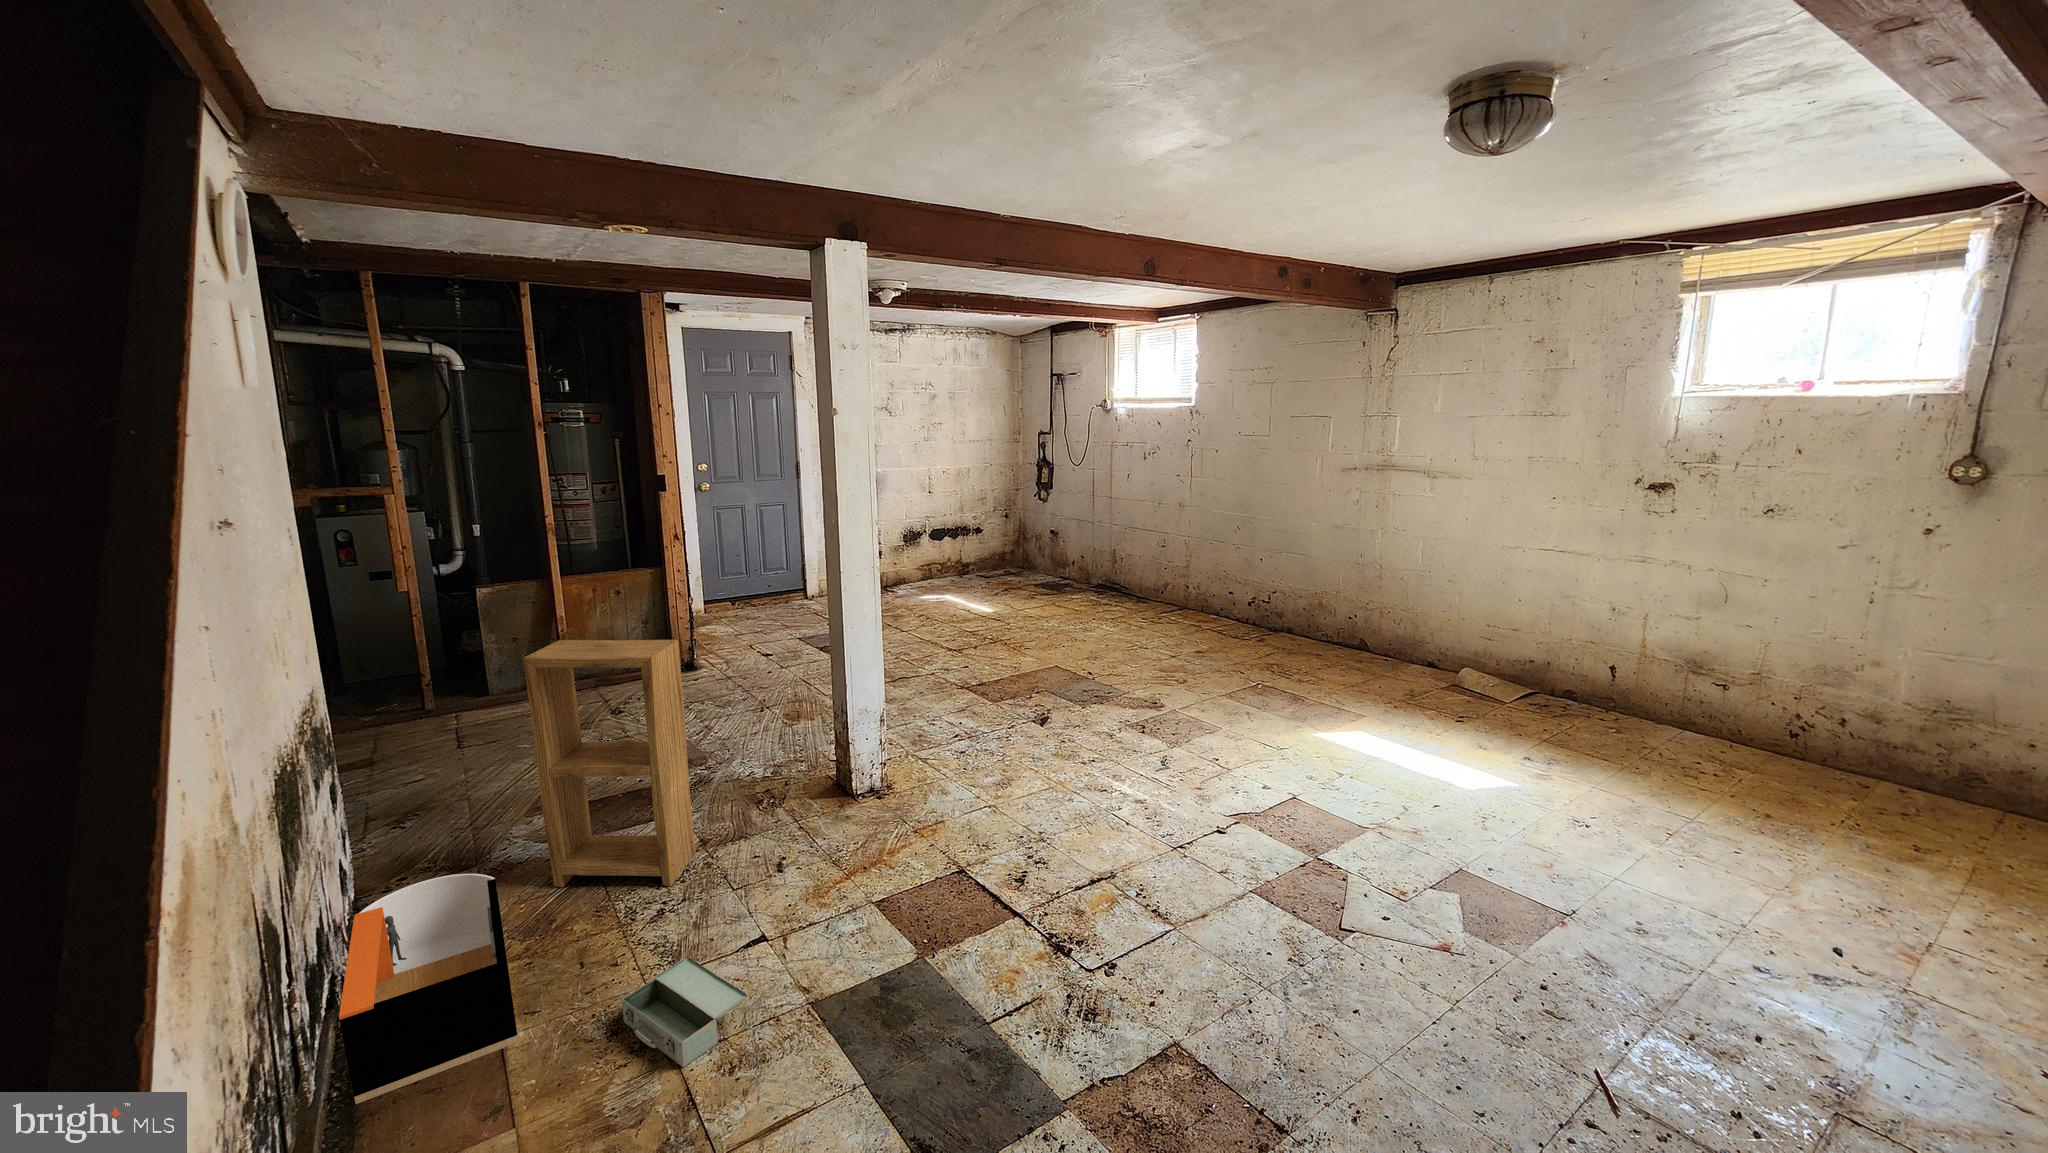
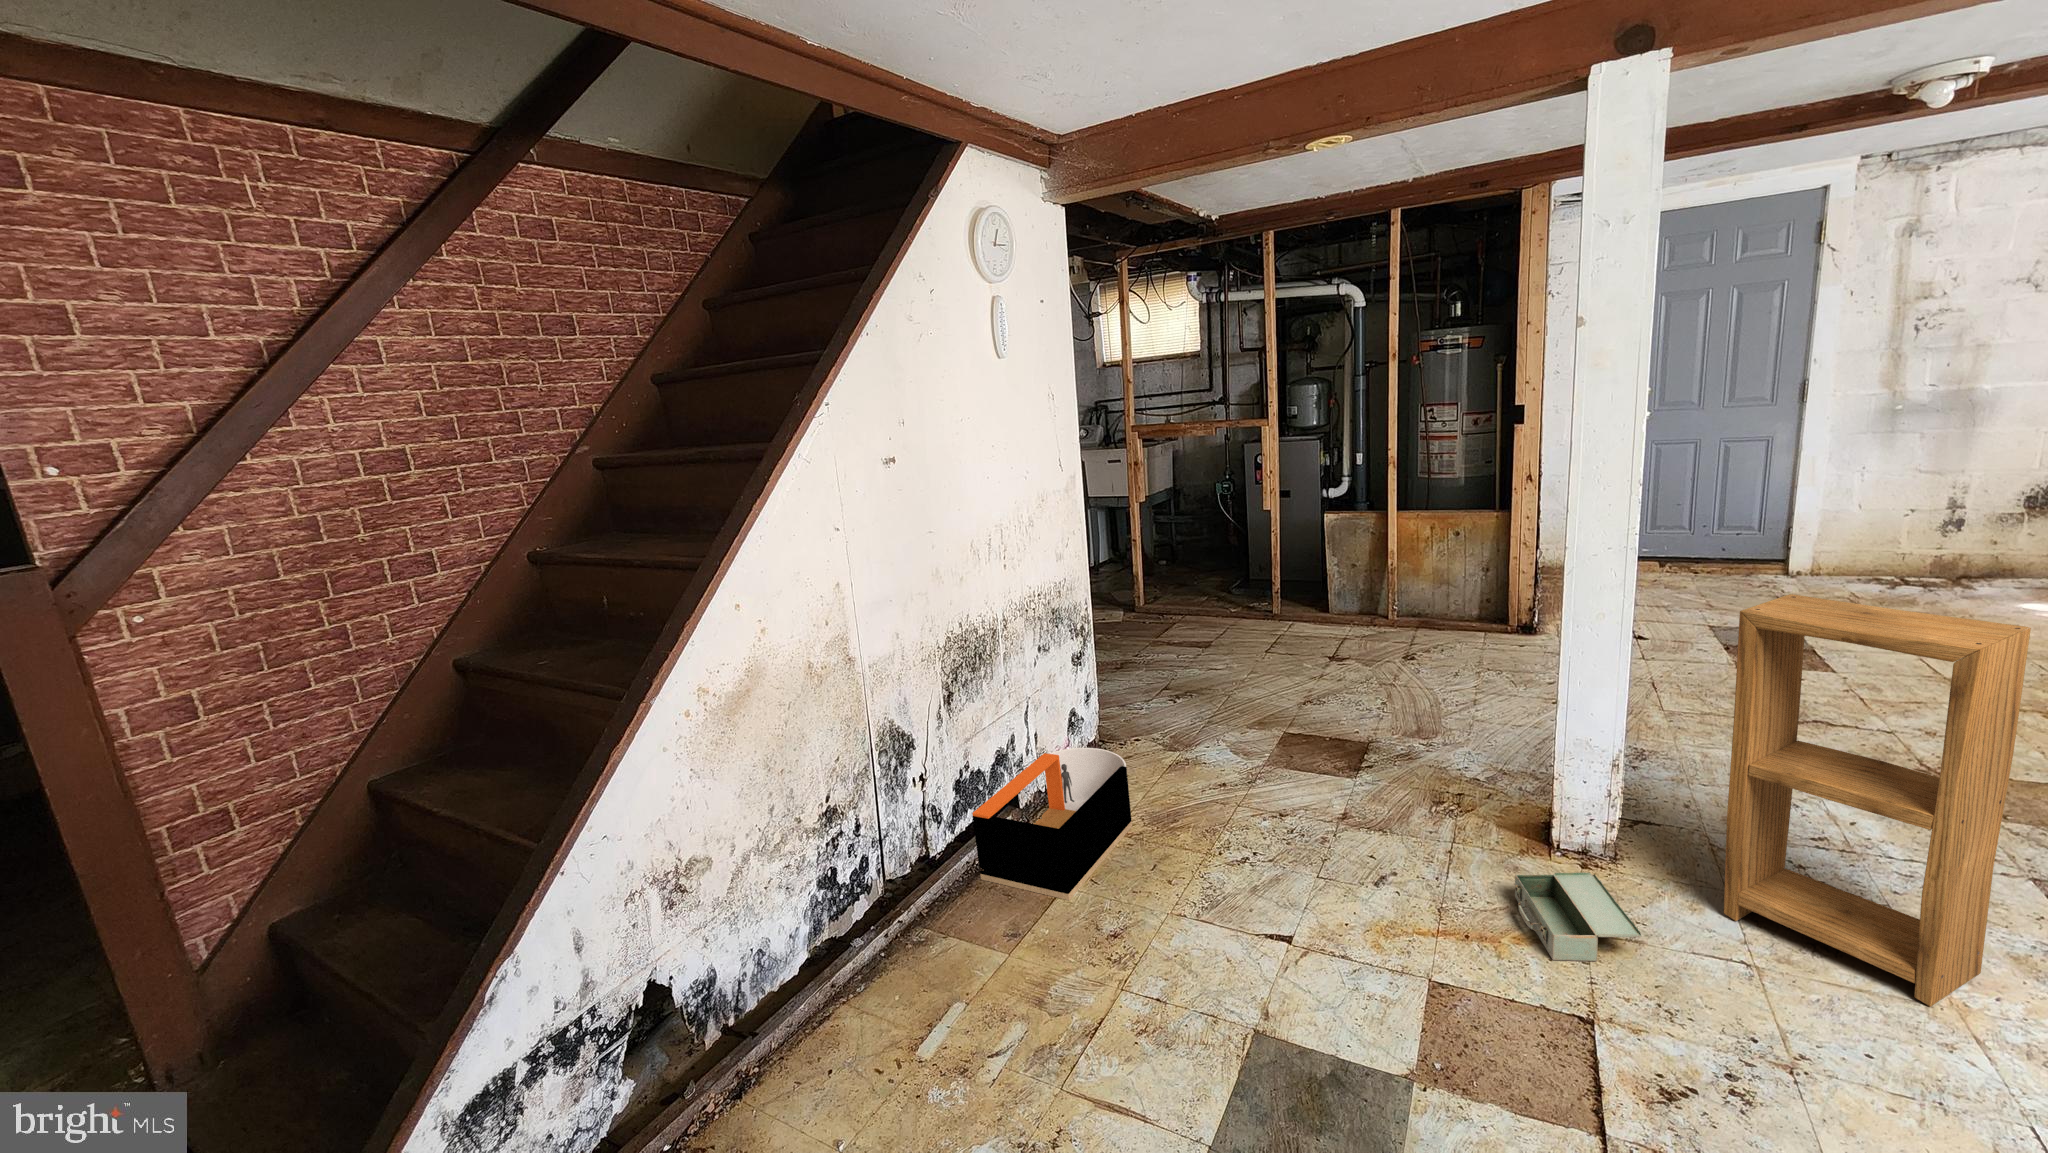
shelving unit: present [523,640,696,887] -> present [1724,594,2031,1006]
toolbox: present [622,958,747,1067] -> present [1515,872,1641,961]

